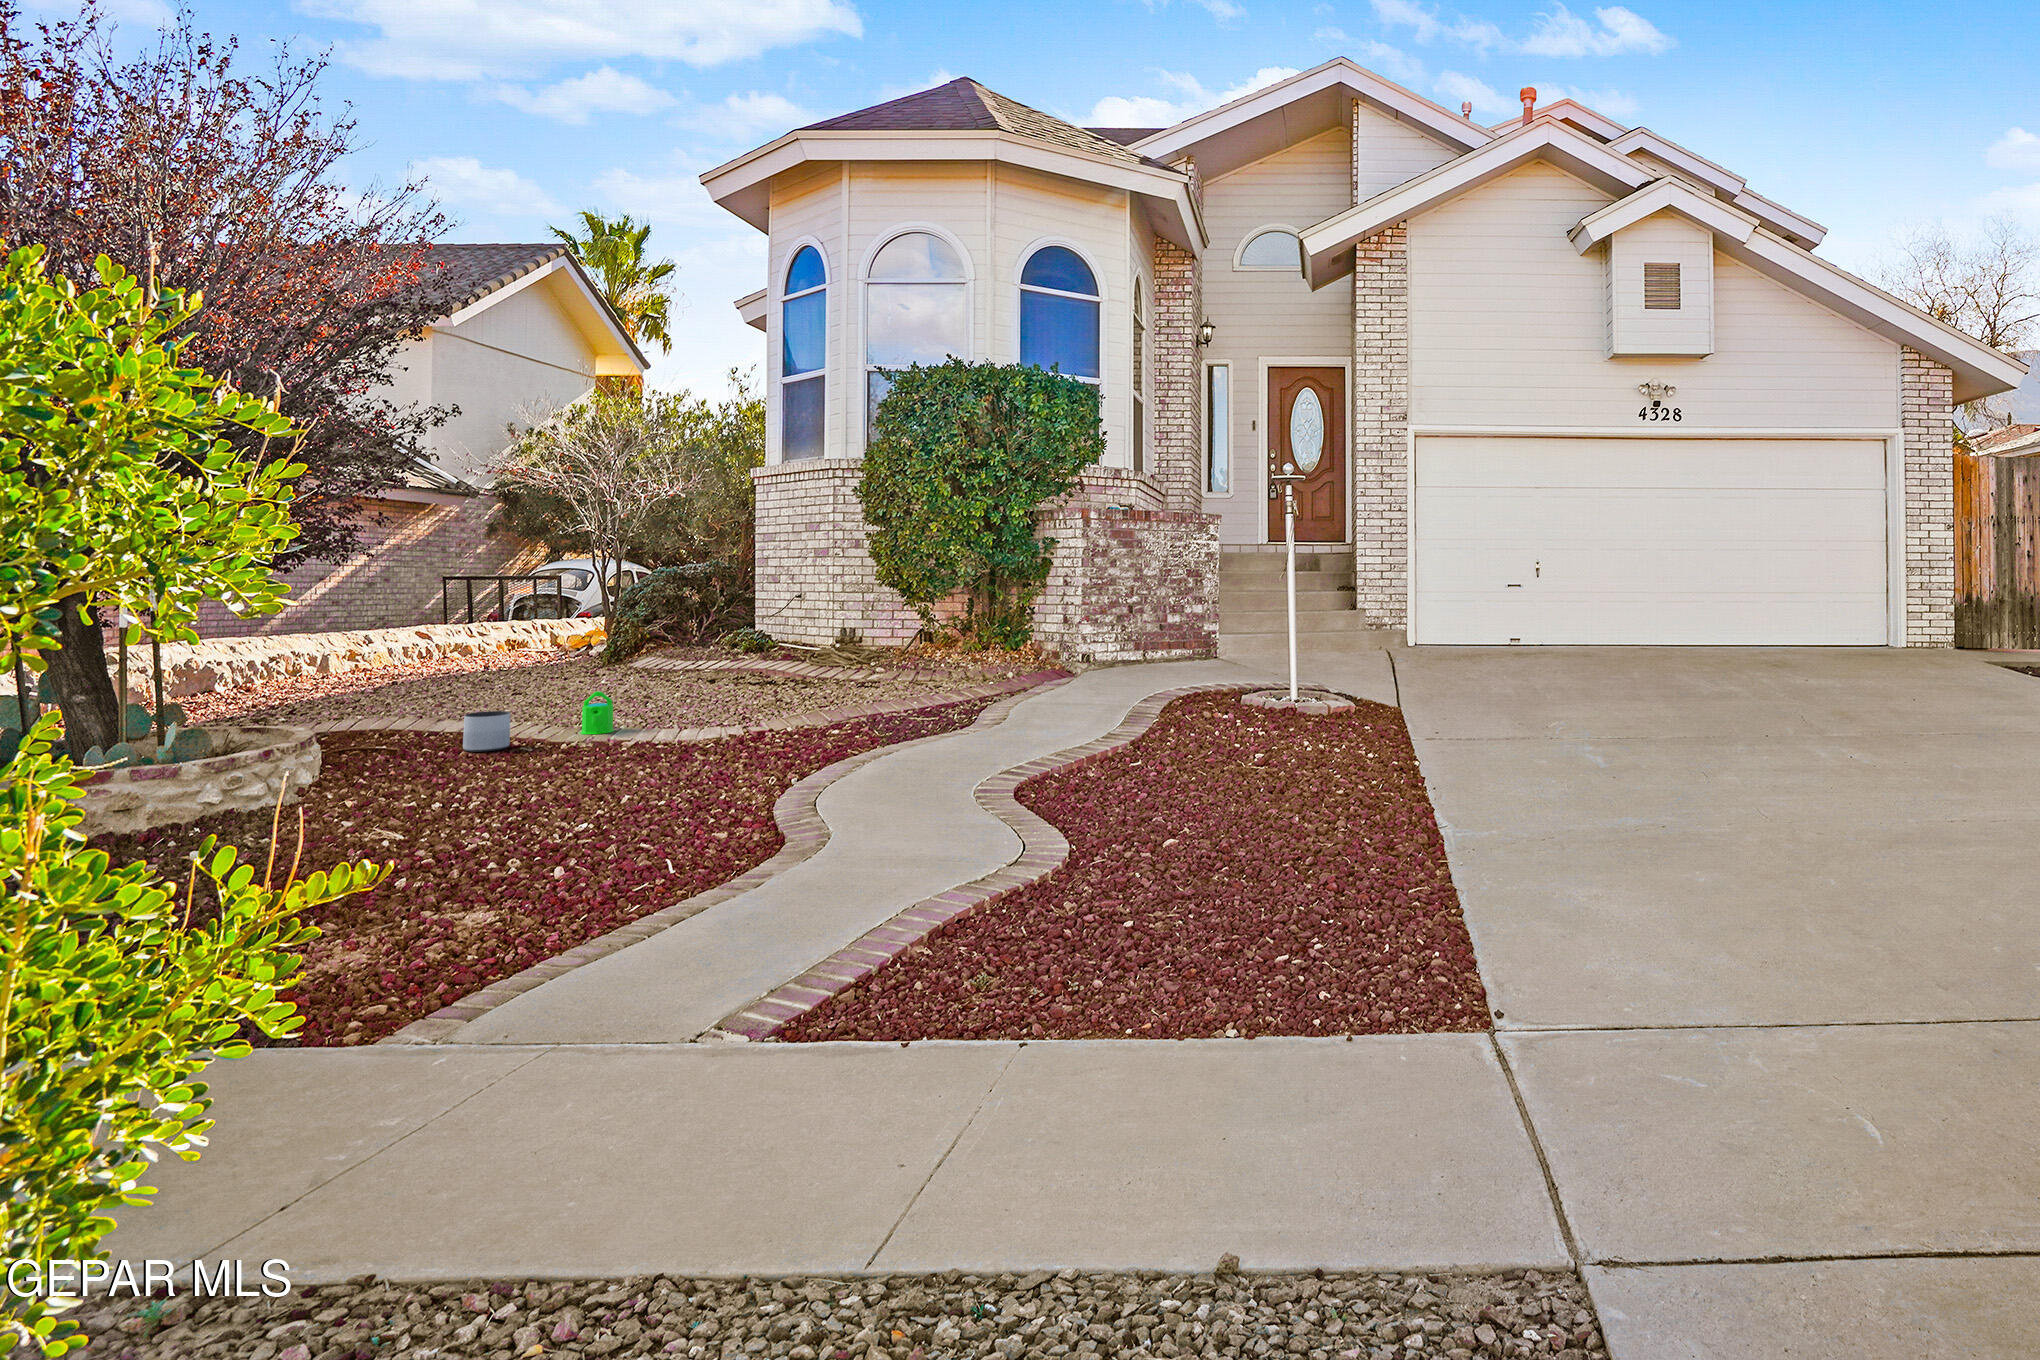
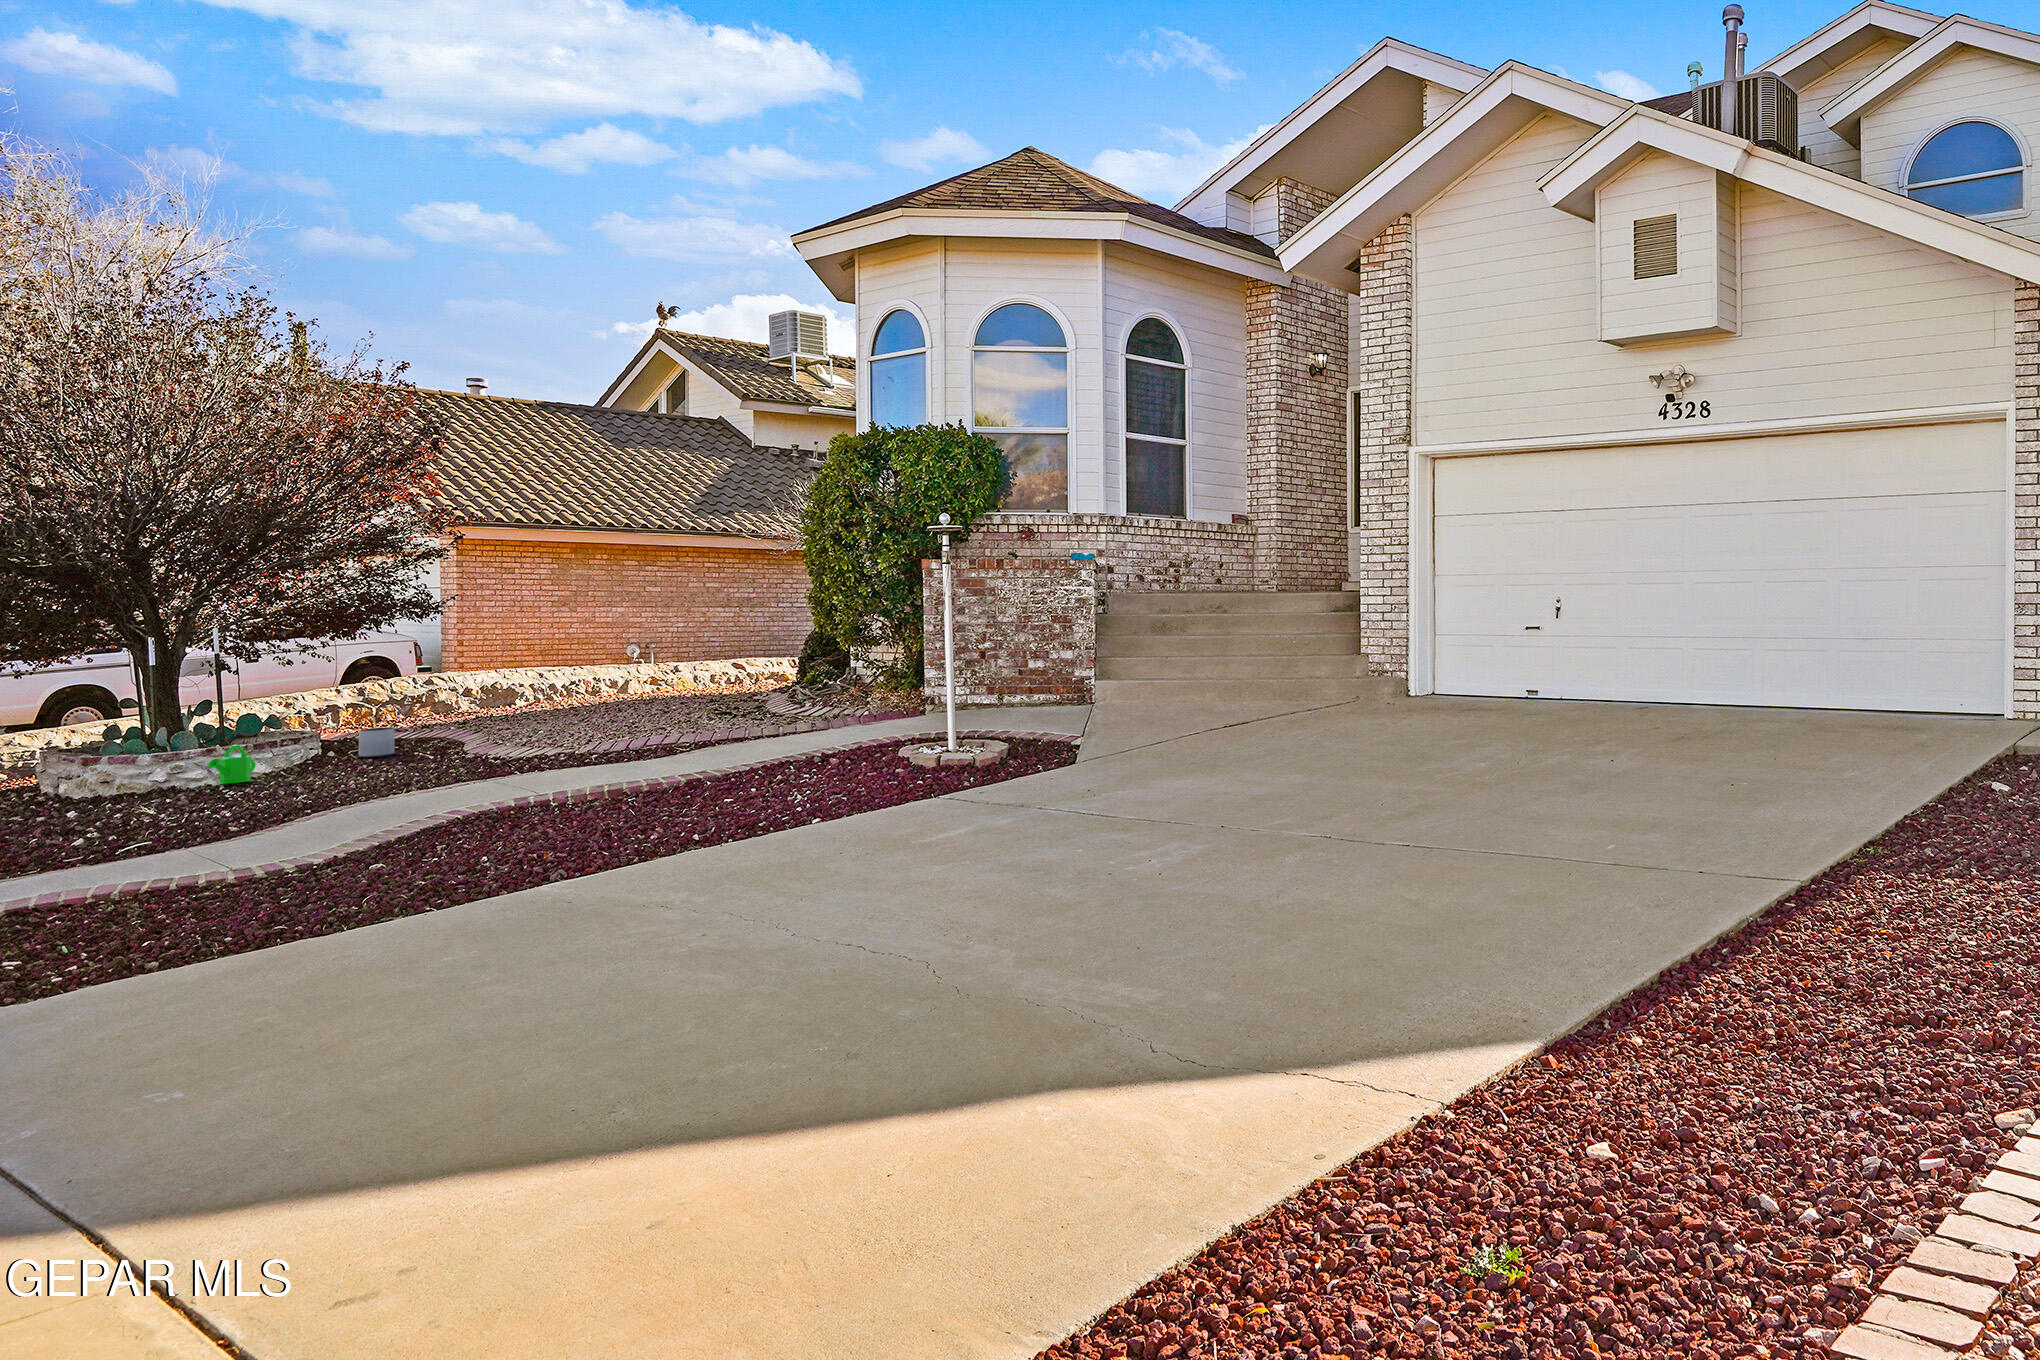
watering can: present [580,691,615,734] -> present [208,745,256,784]

